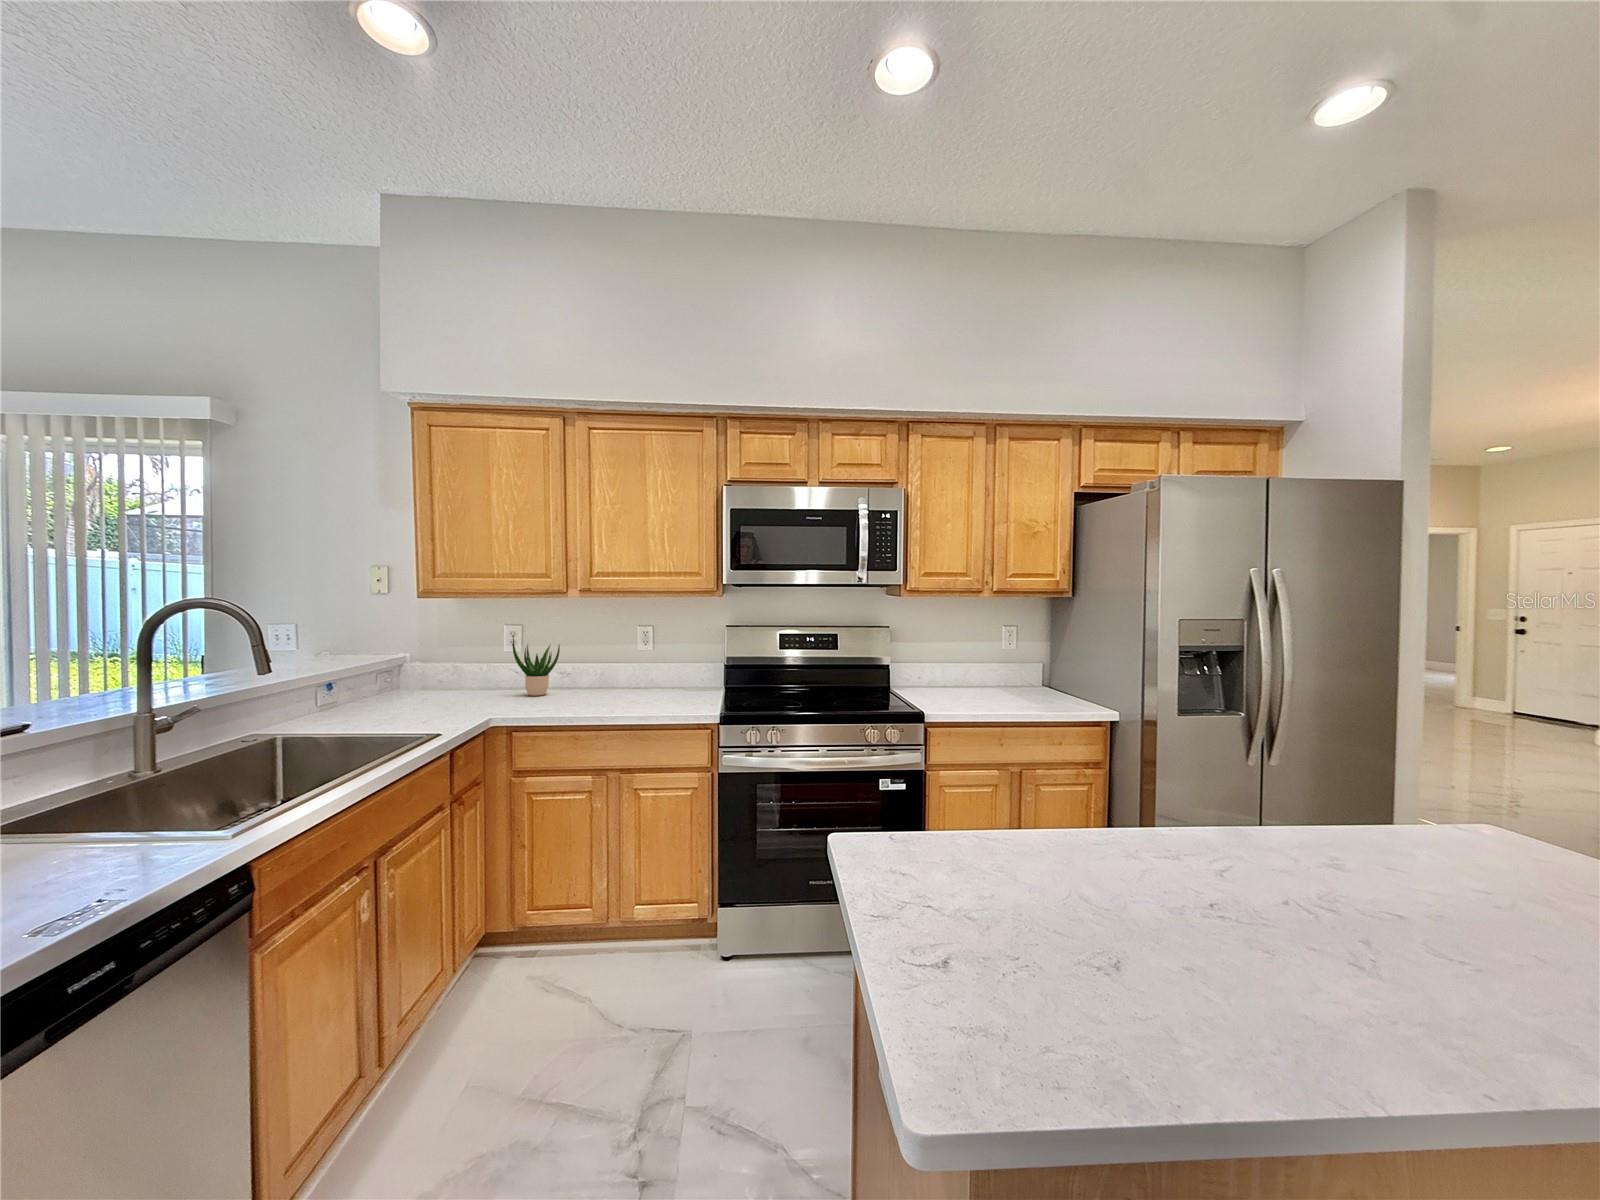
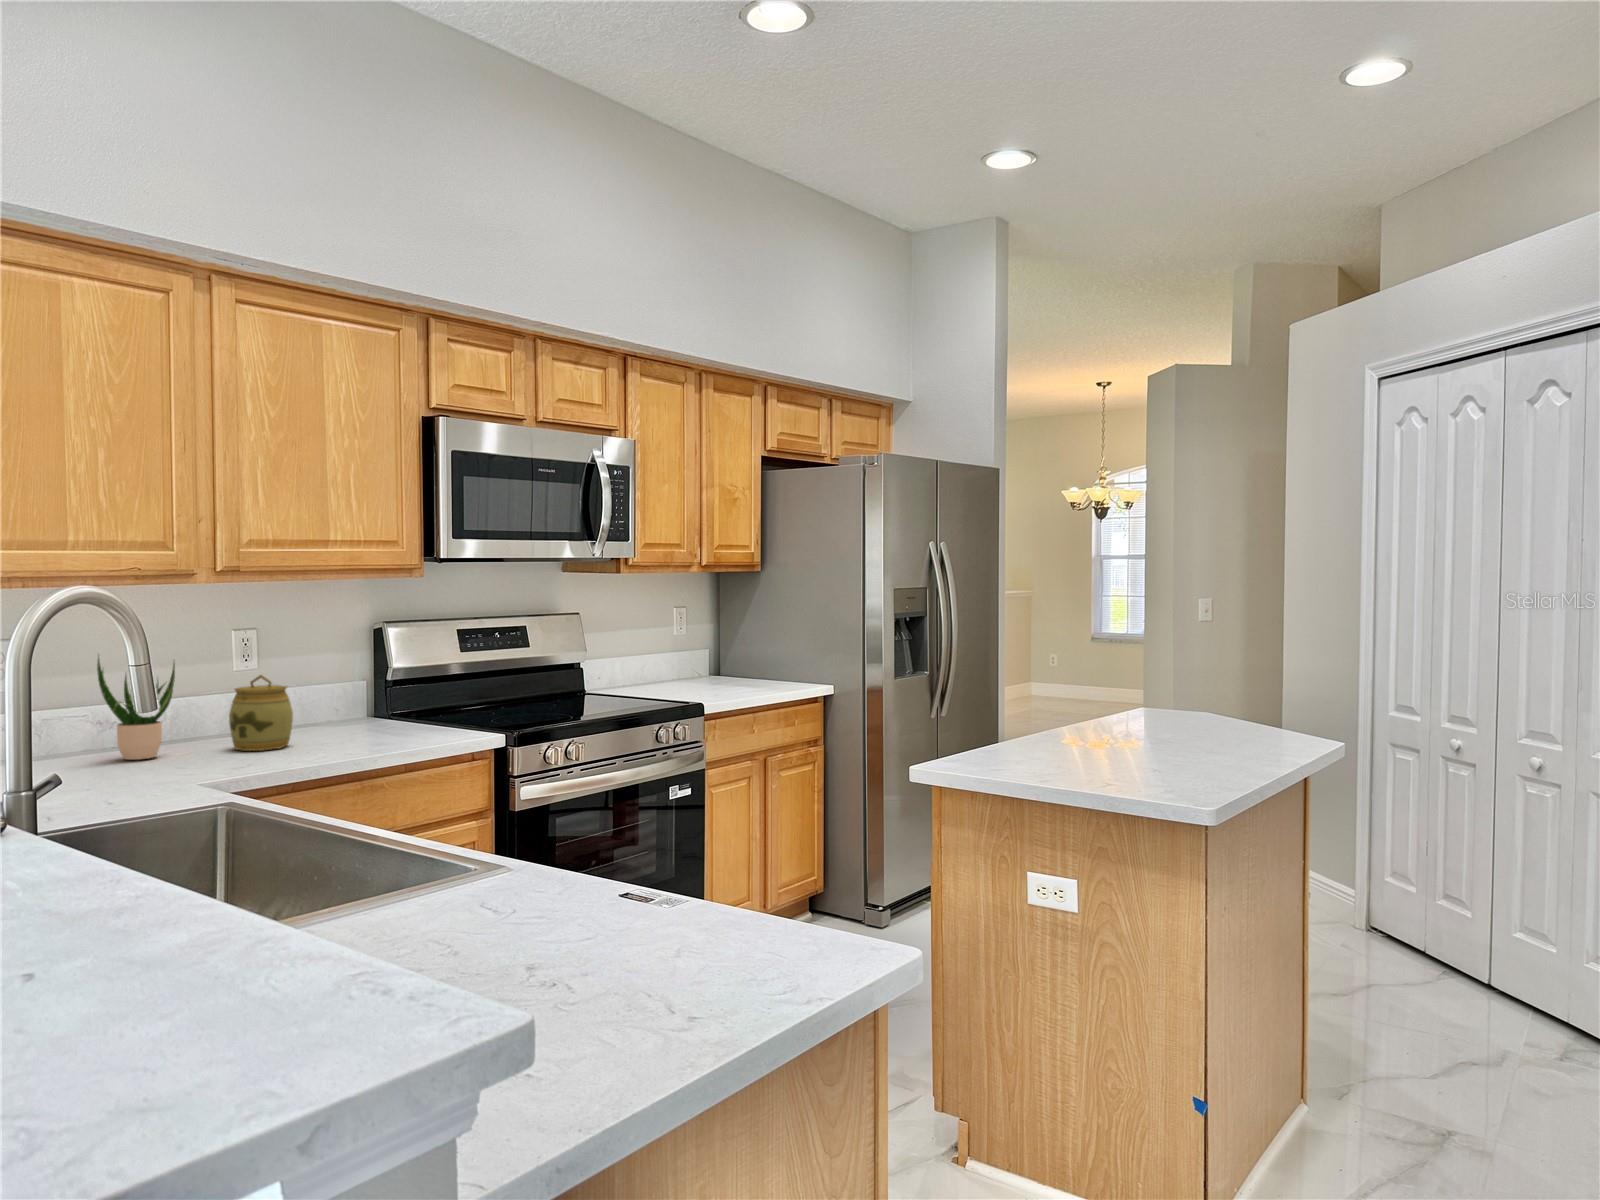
jar: none [574,653,611,700] -> present [229,675,293,751]

